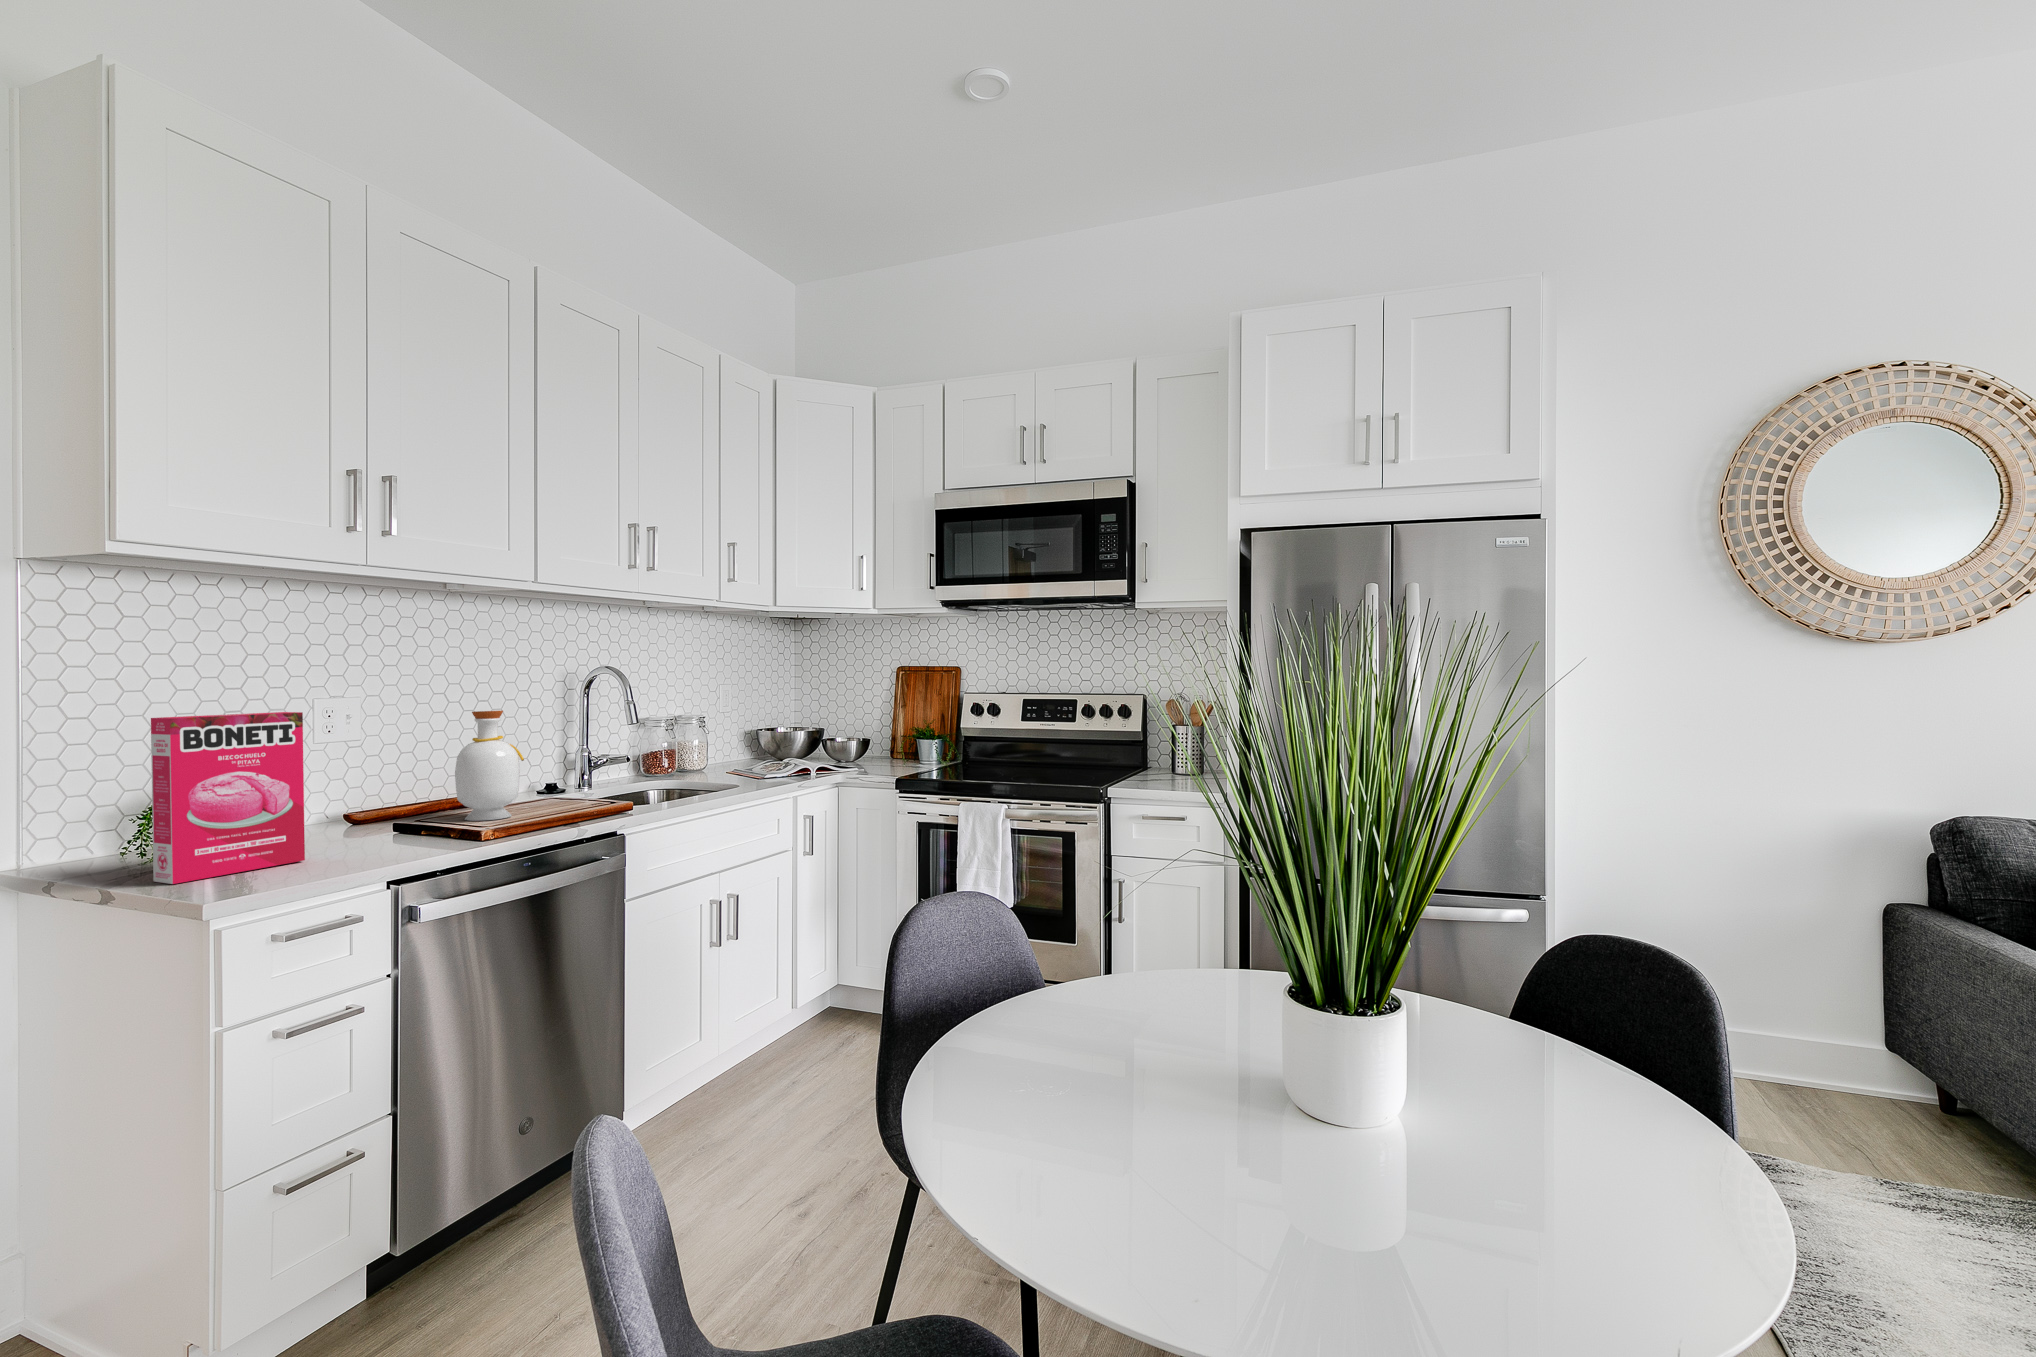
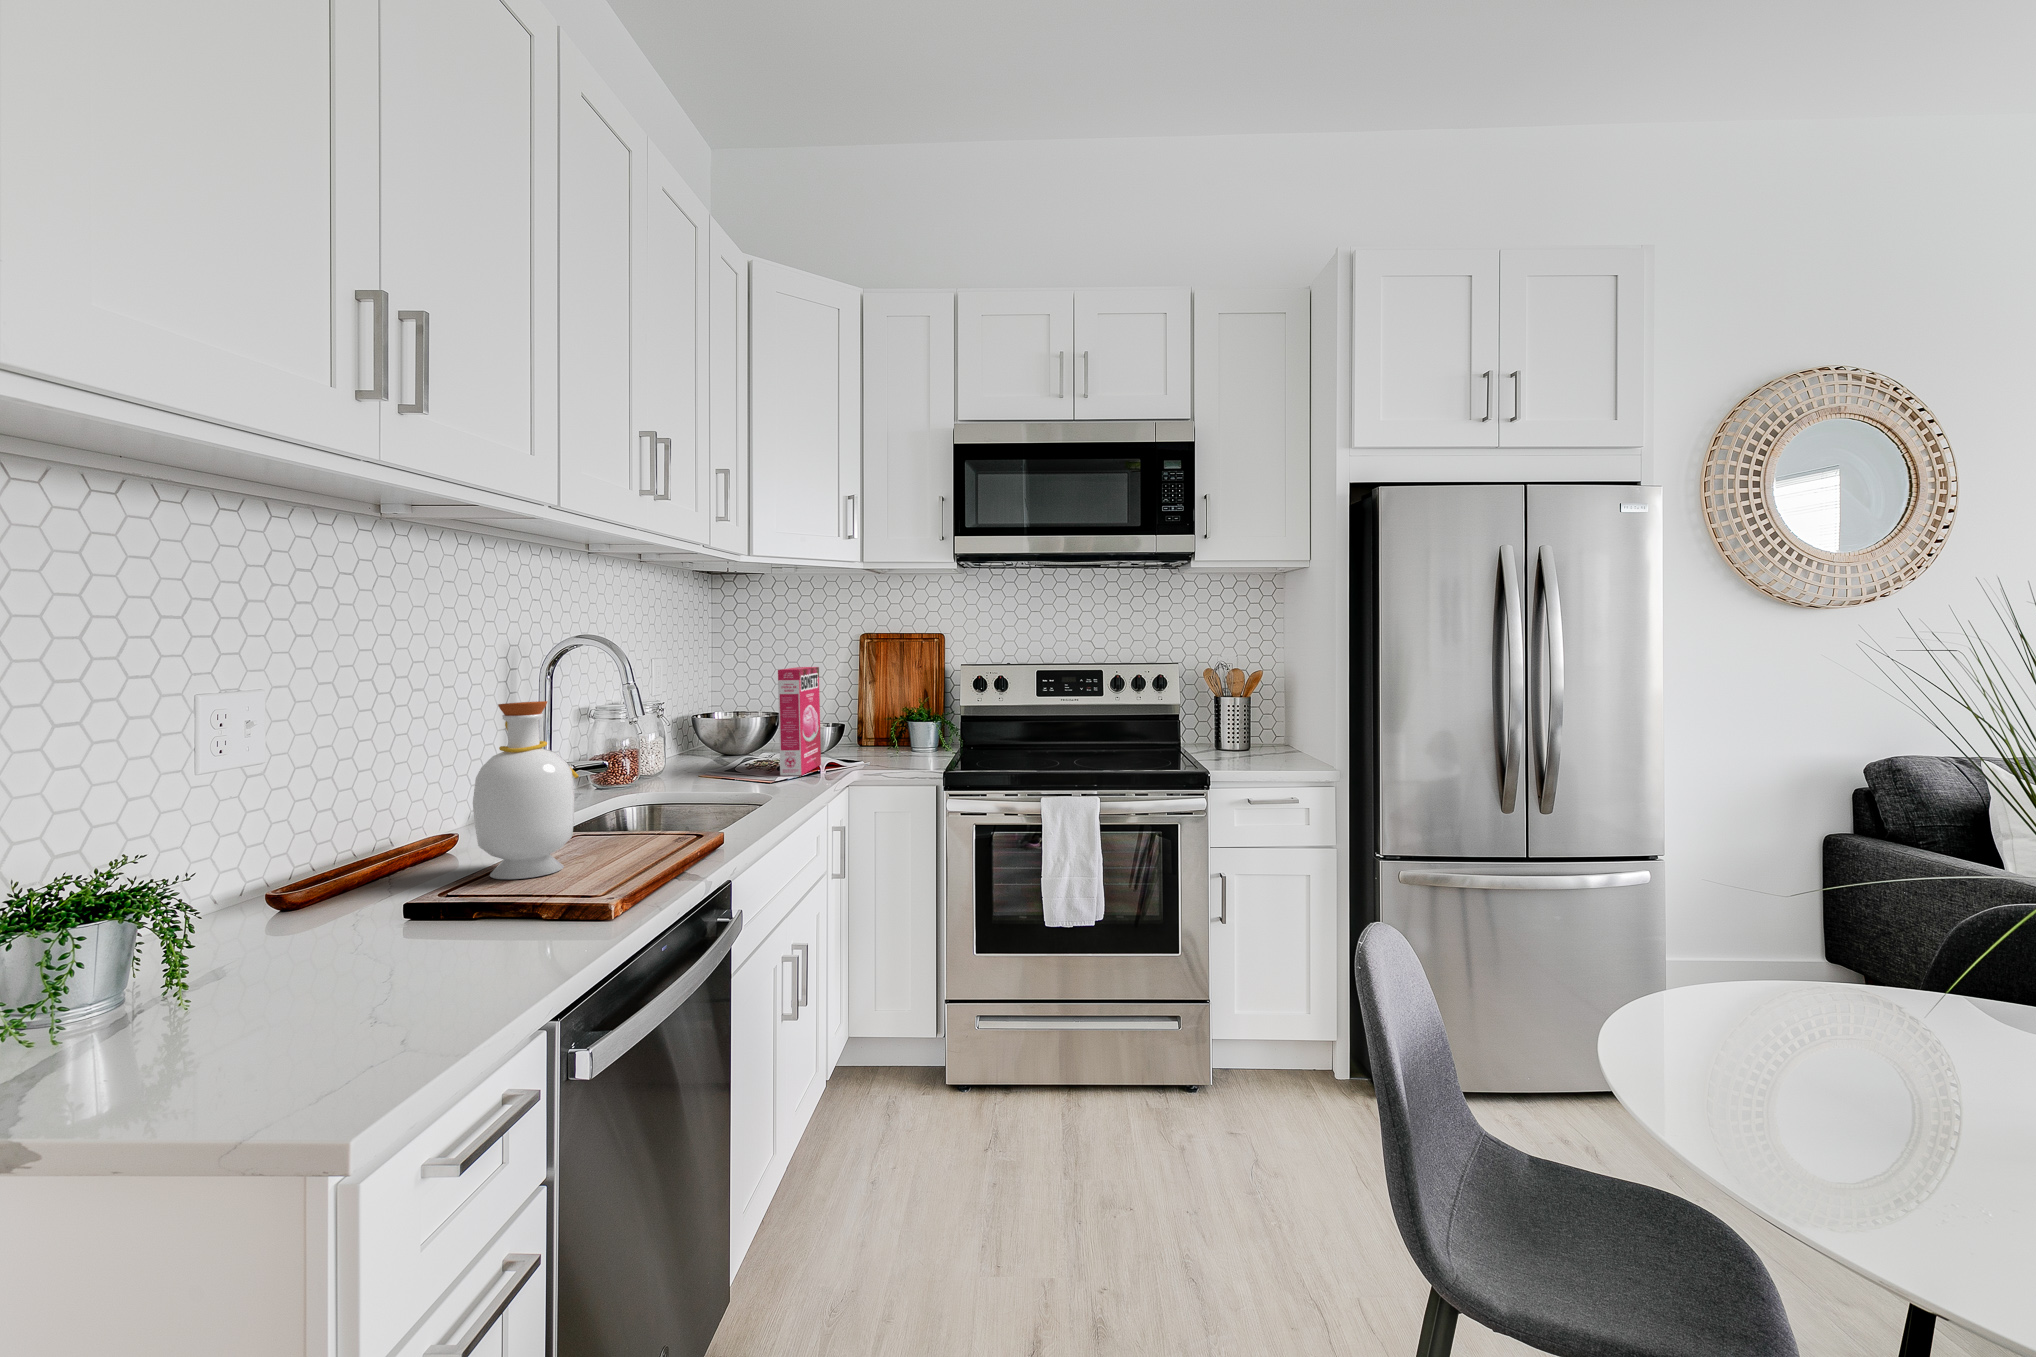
cereal box: present [151,712,305,884] -> present [778,667,821,776]

